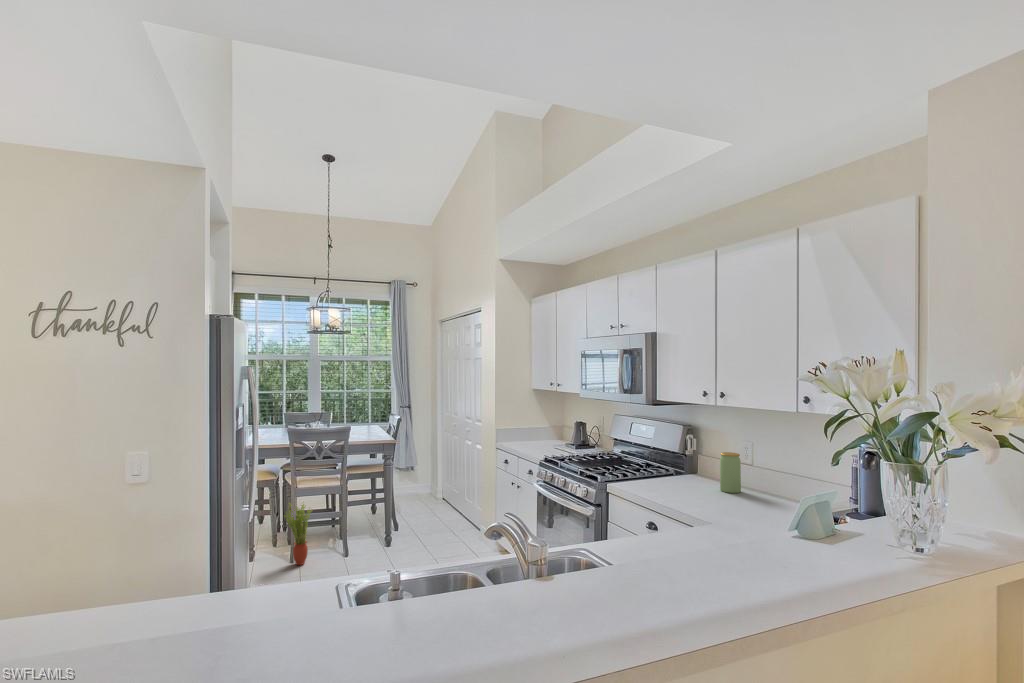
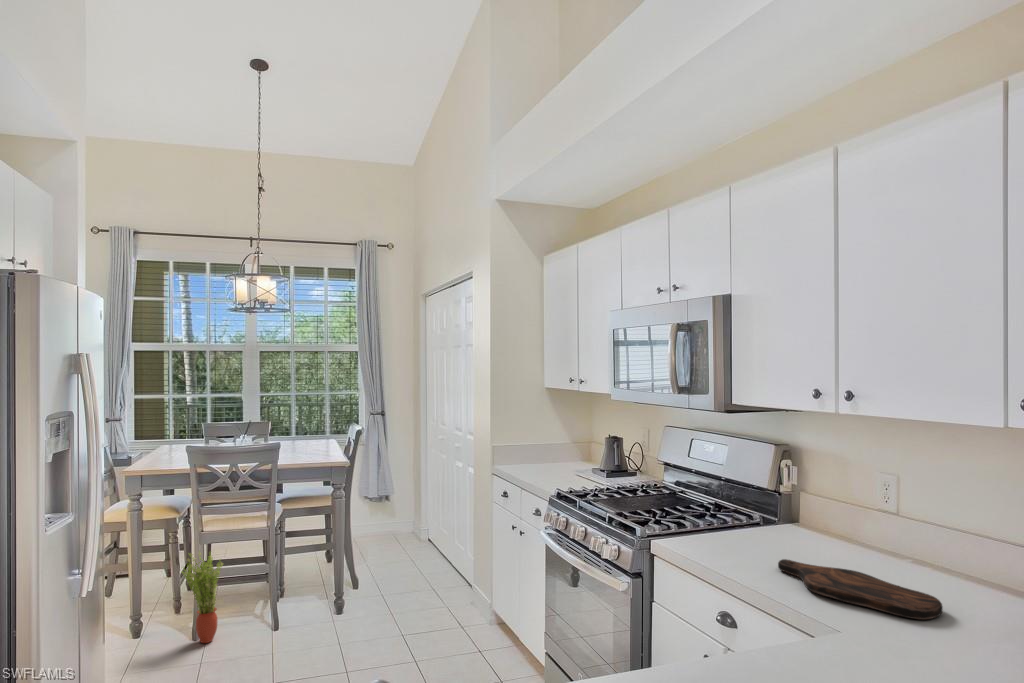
jar: present [720,452,741,493] -> none [843,492,880,562]
cutting board: none [681,491,766,517] -> present [778,559,943,620]

